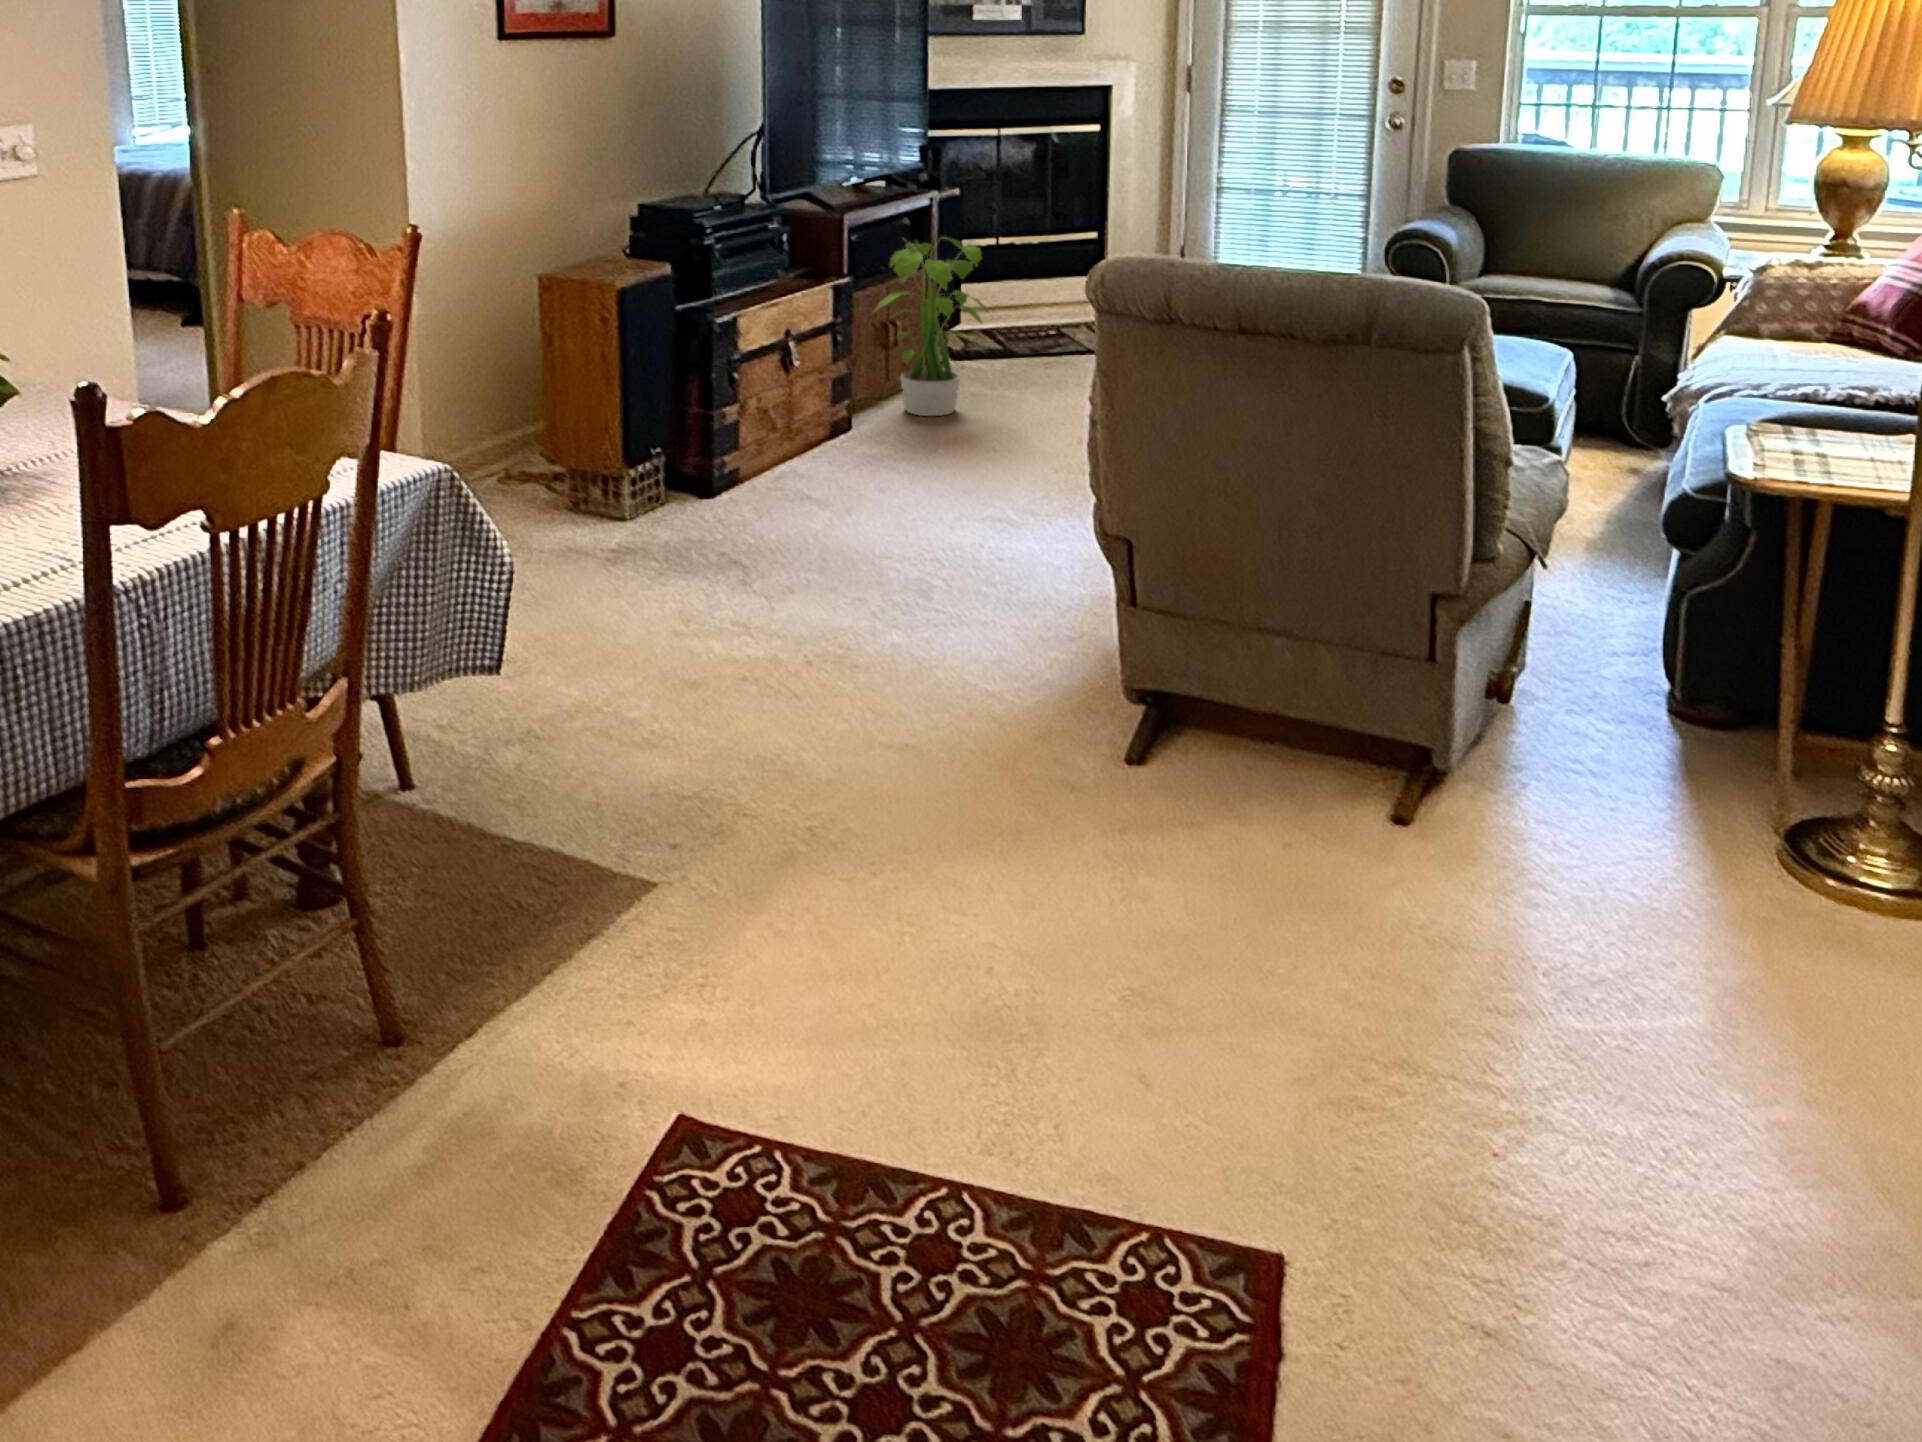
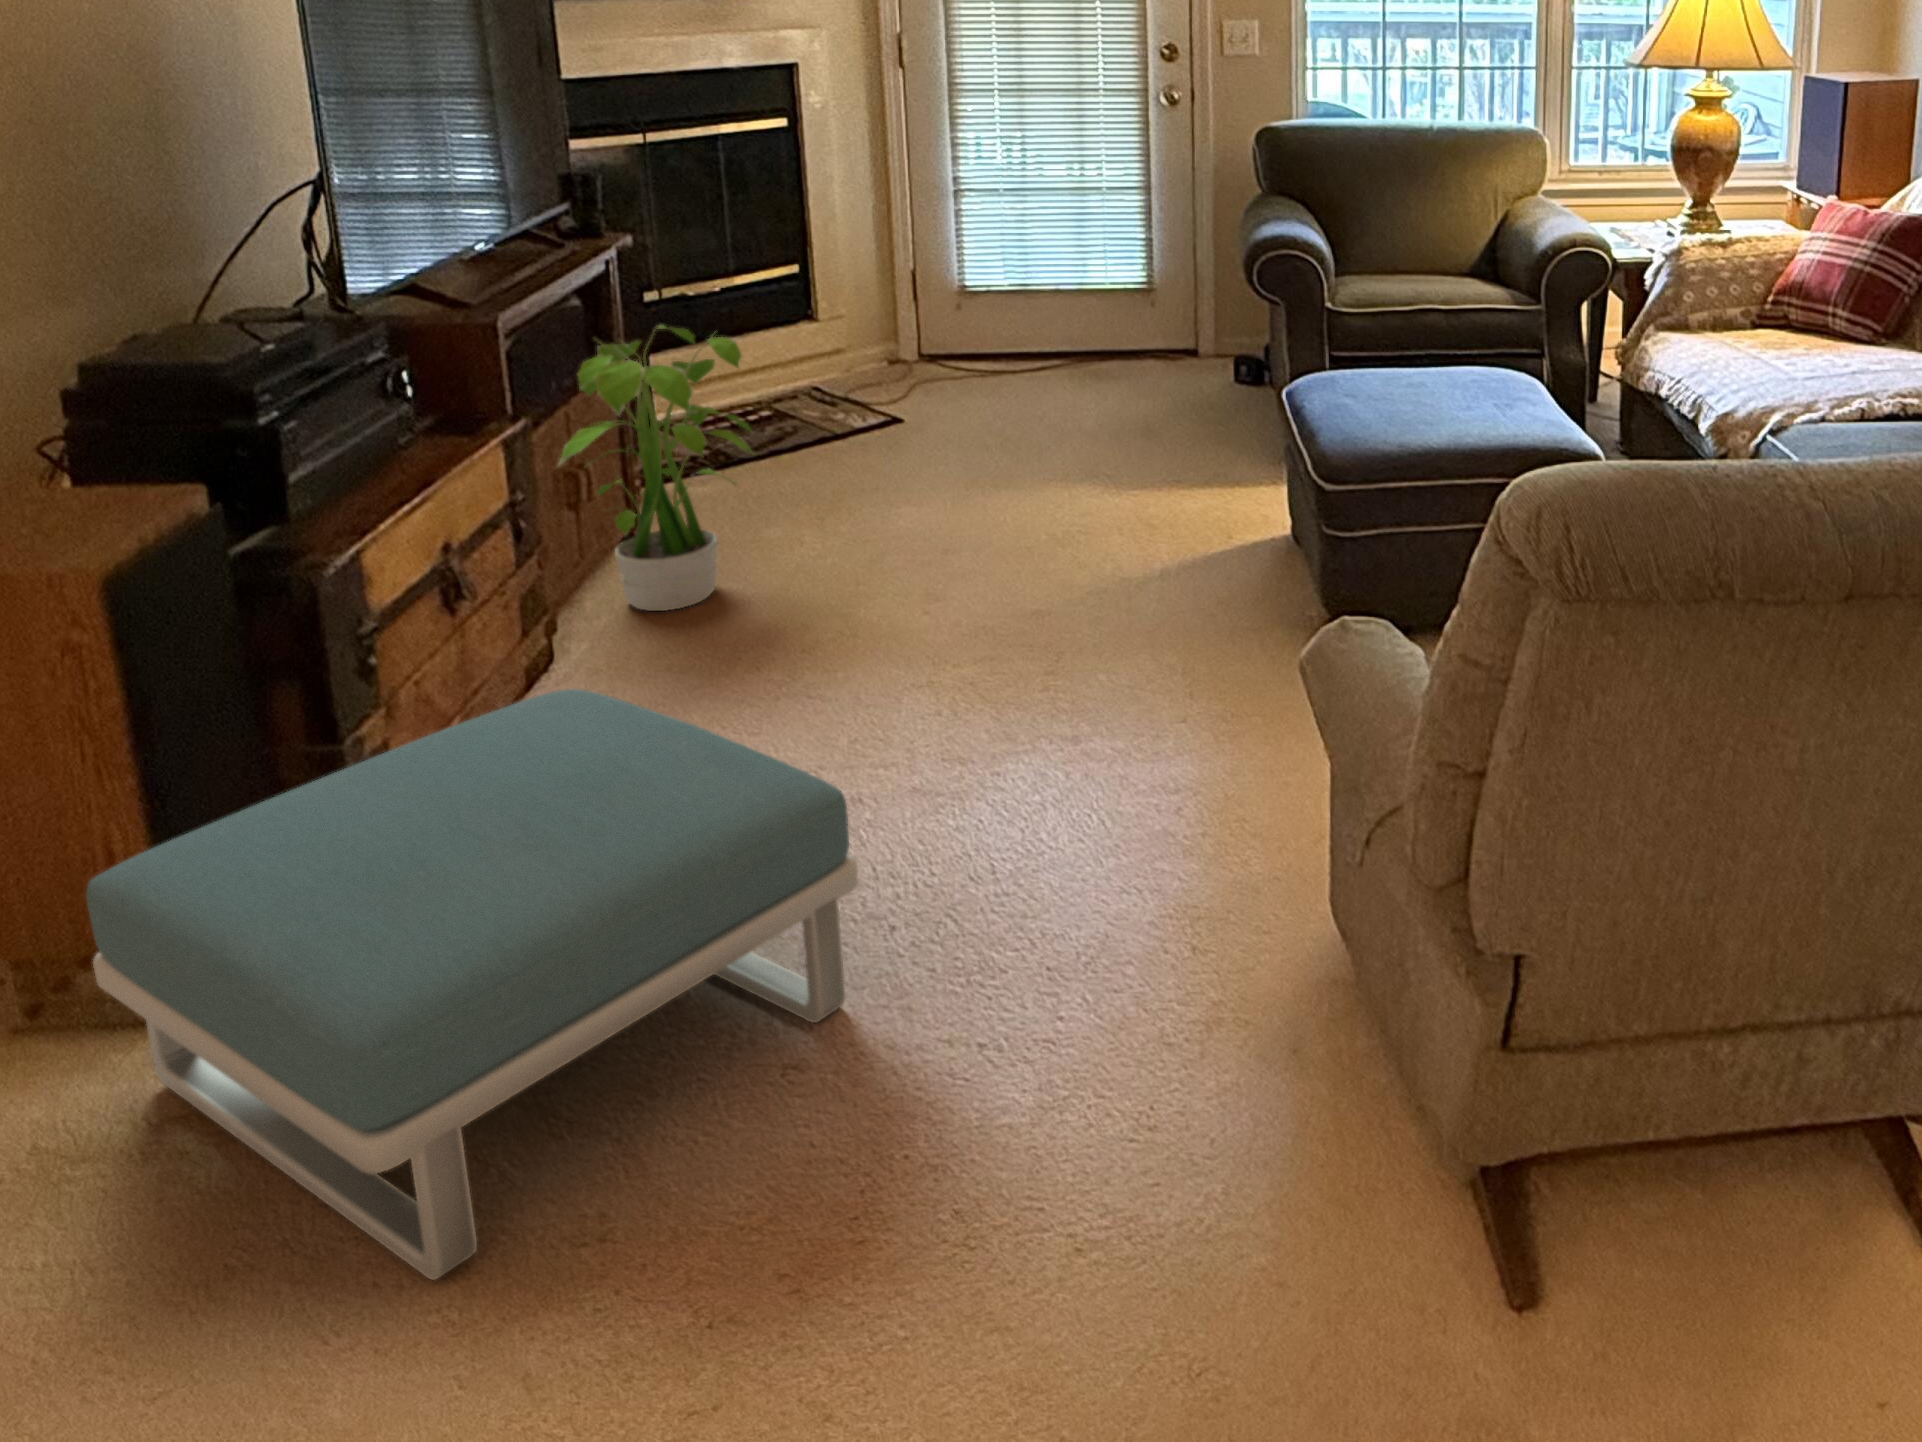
footstool: none [595,400,910,609] -> present [86,689,858,1280]

